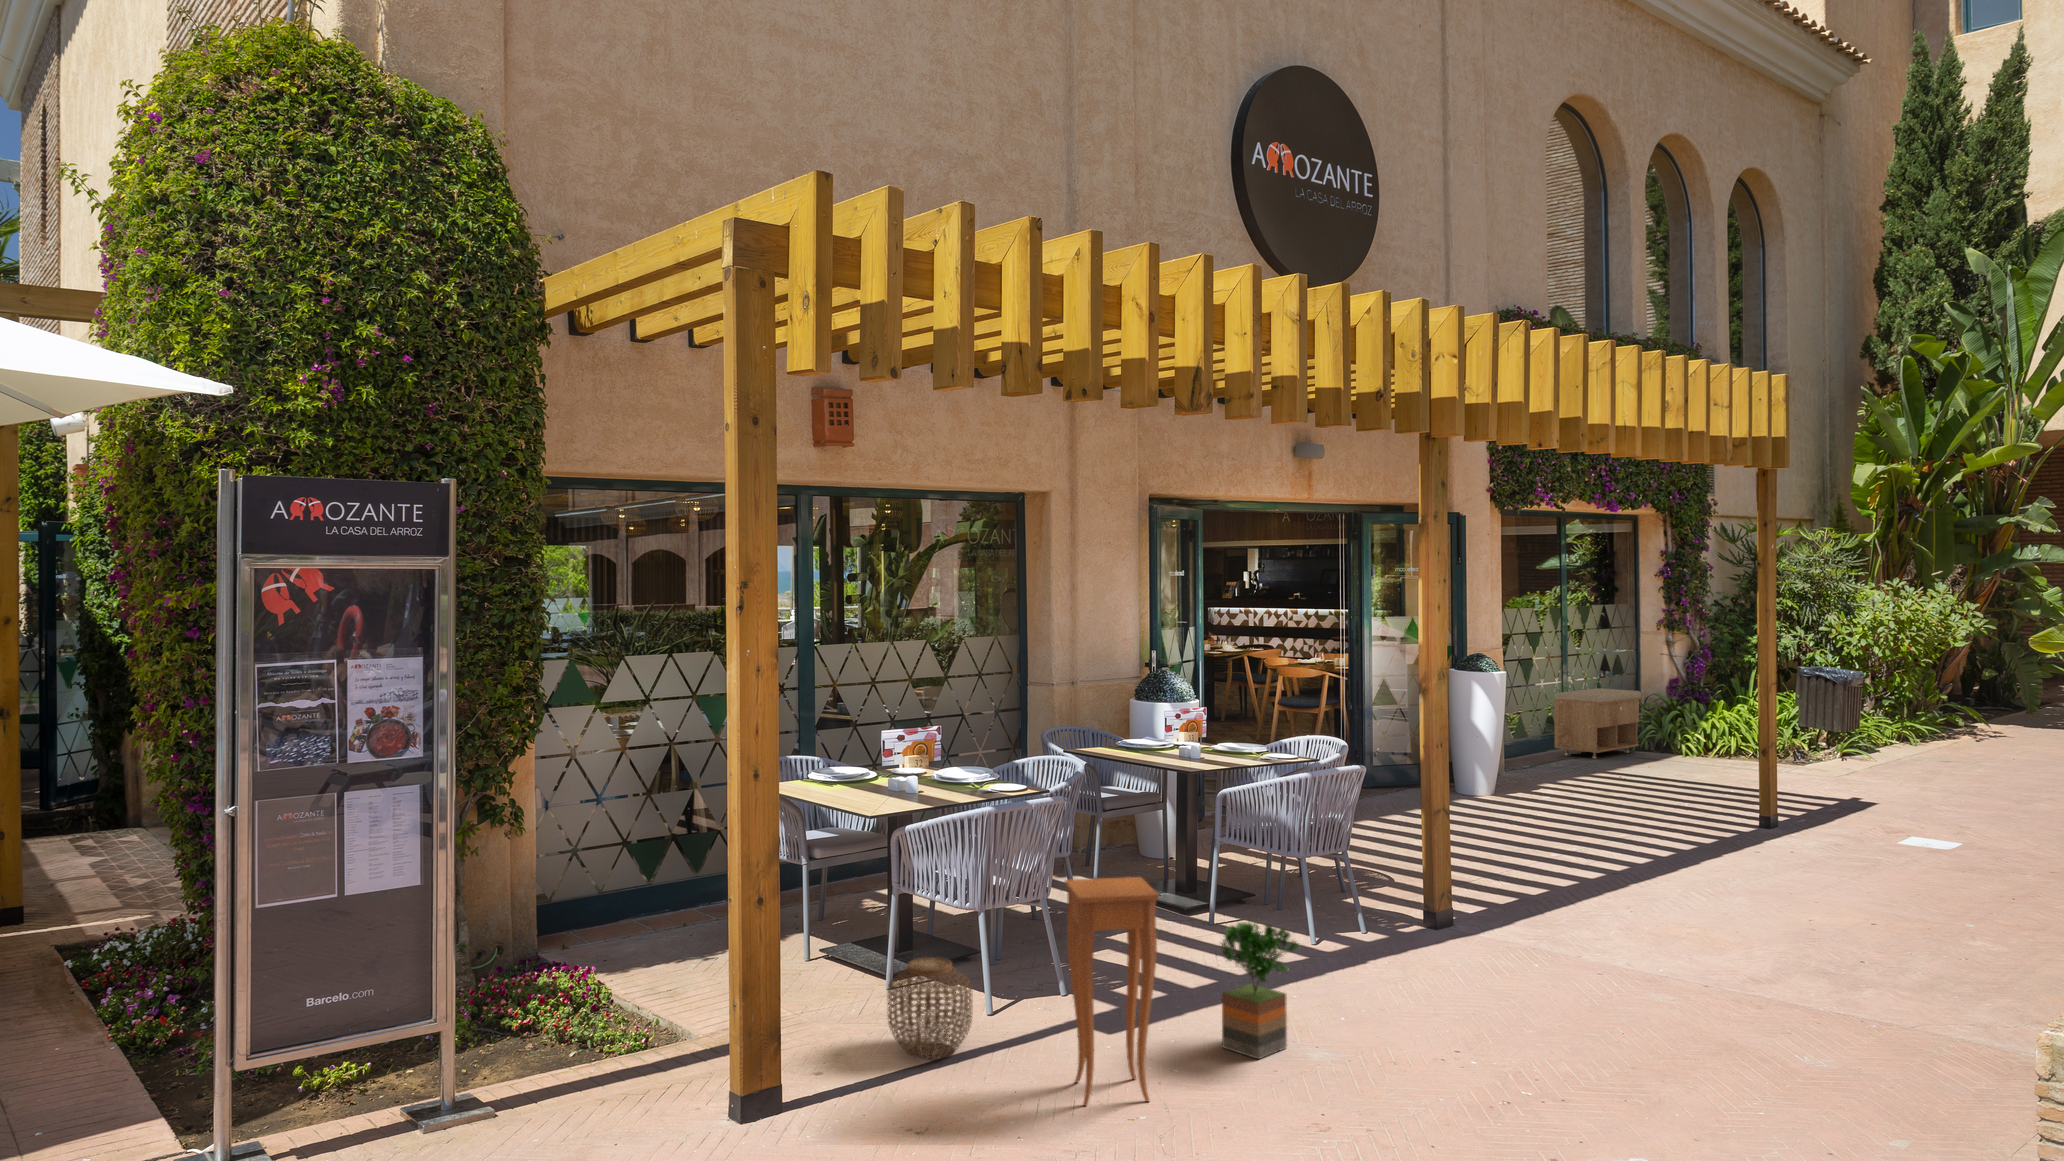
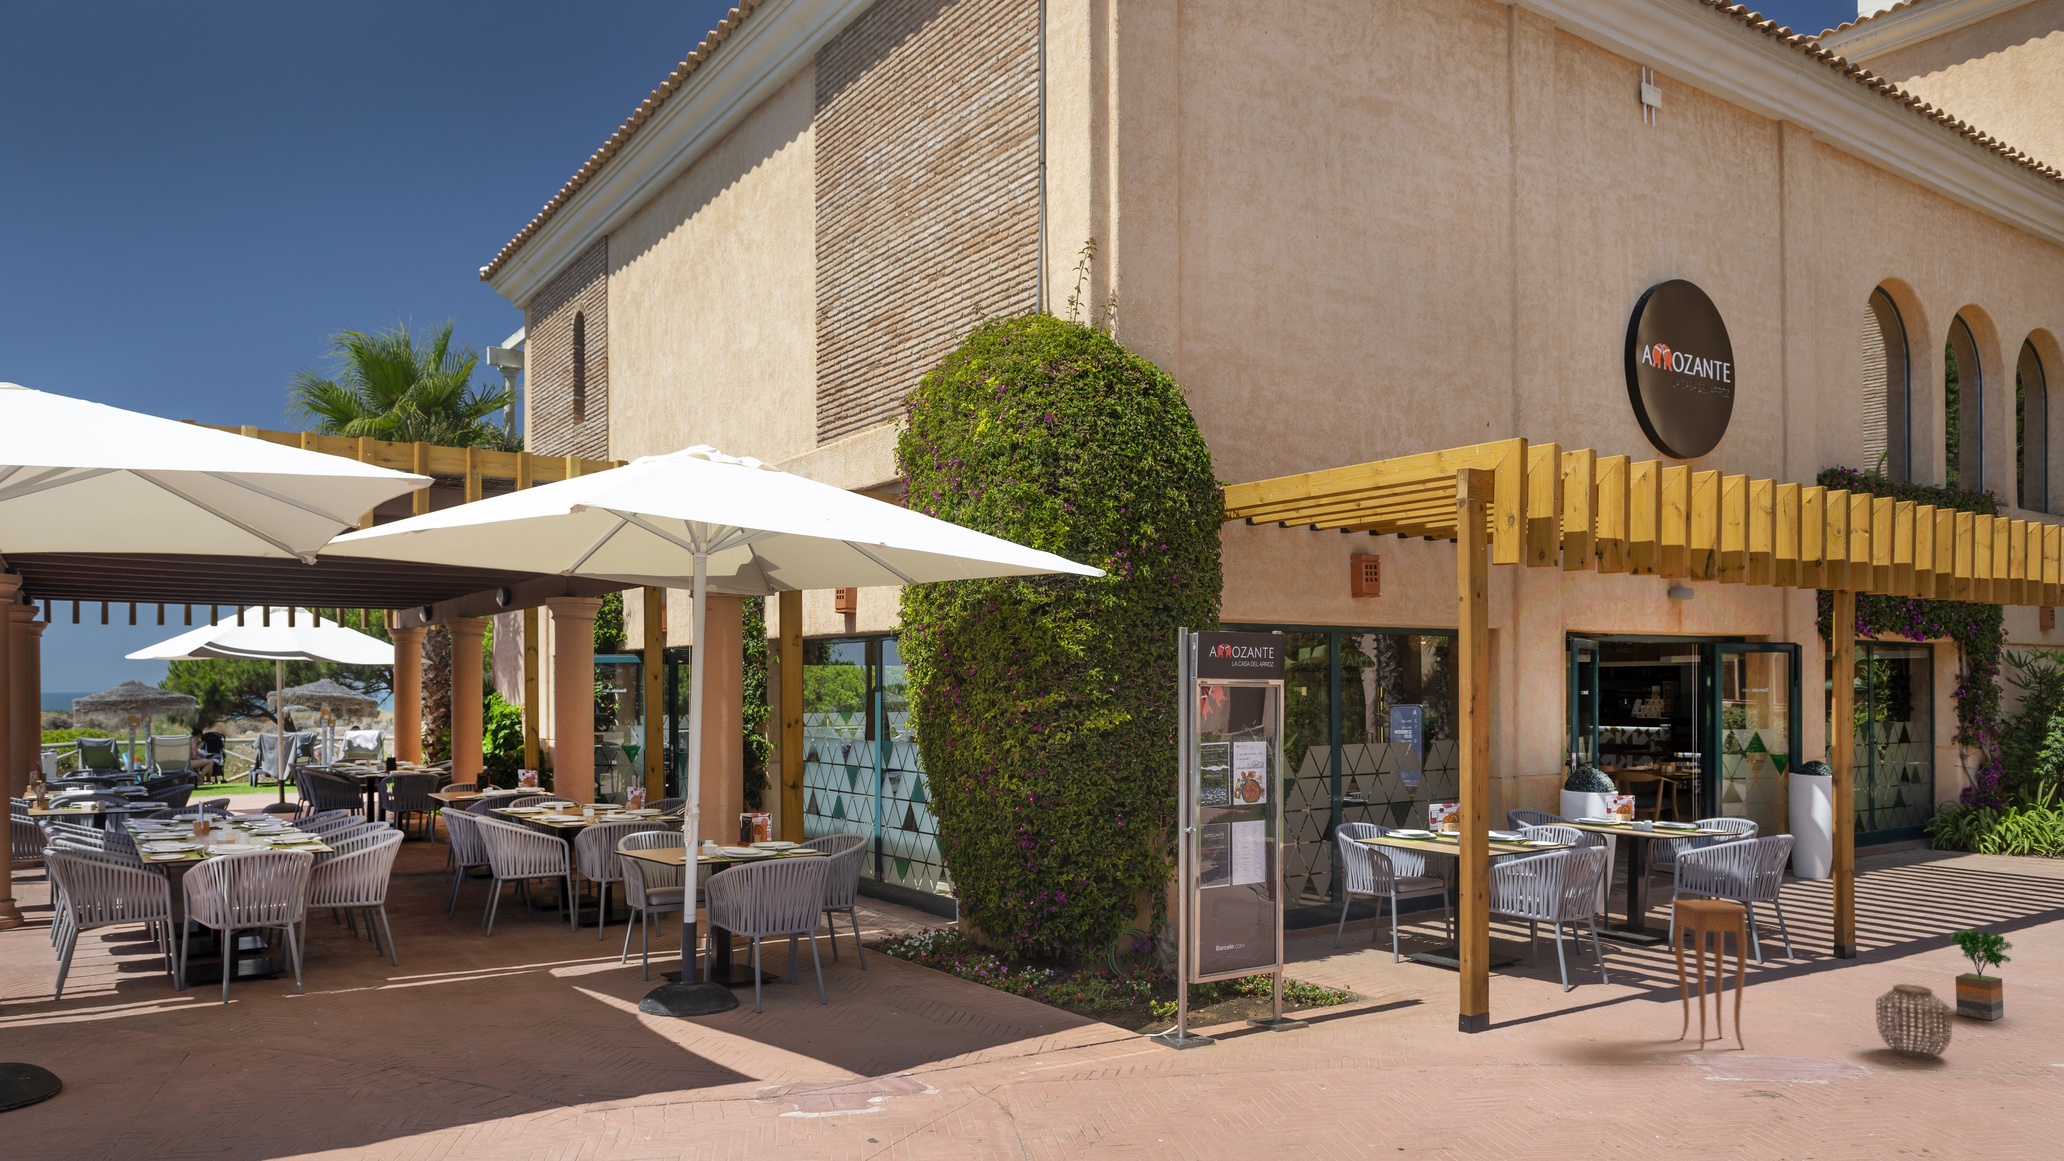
storage bench: present [1555,688,1641,758] -> none [1865,794,1945,855]
potted tree: present [1221,922,1300,1059] -> present [1950,930,2013,1020]
woven basket: present [887,957,972,1059] -> present [1876,984,1952,1059]

